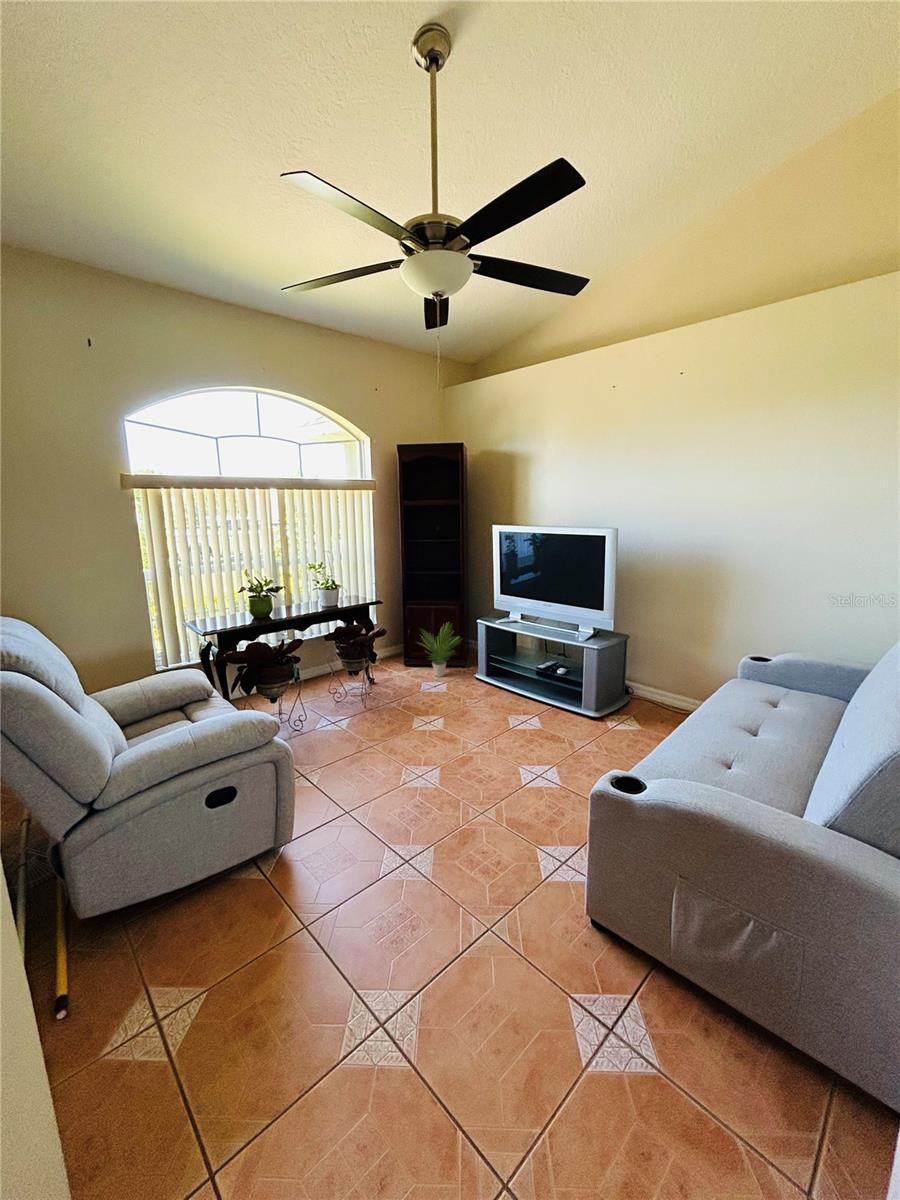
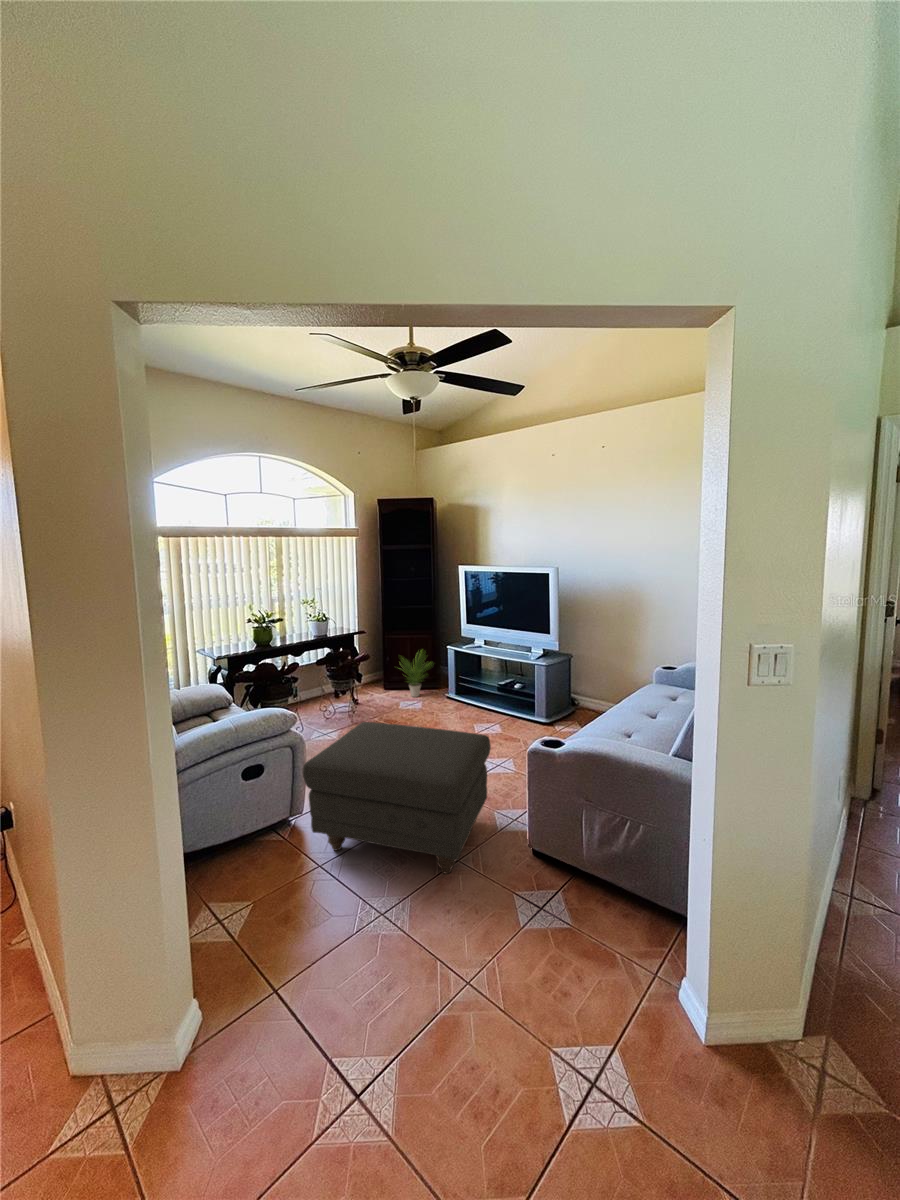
ottoman: none [283,726,538,954] -> present [303,722,491,874]

